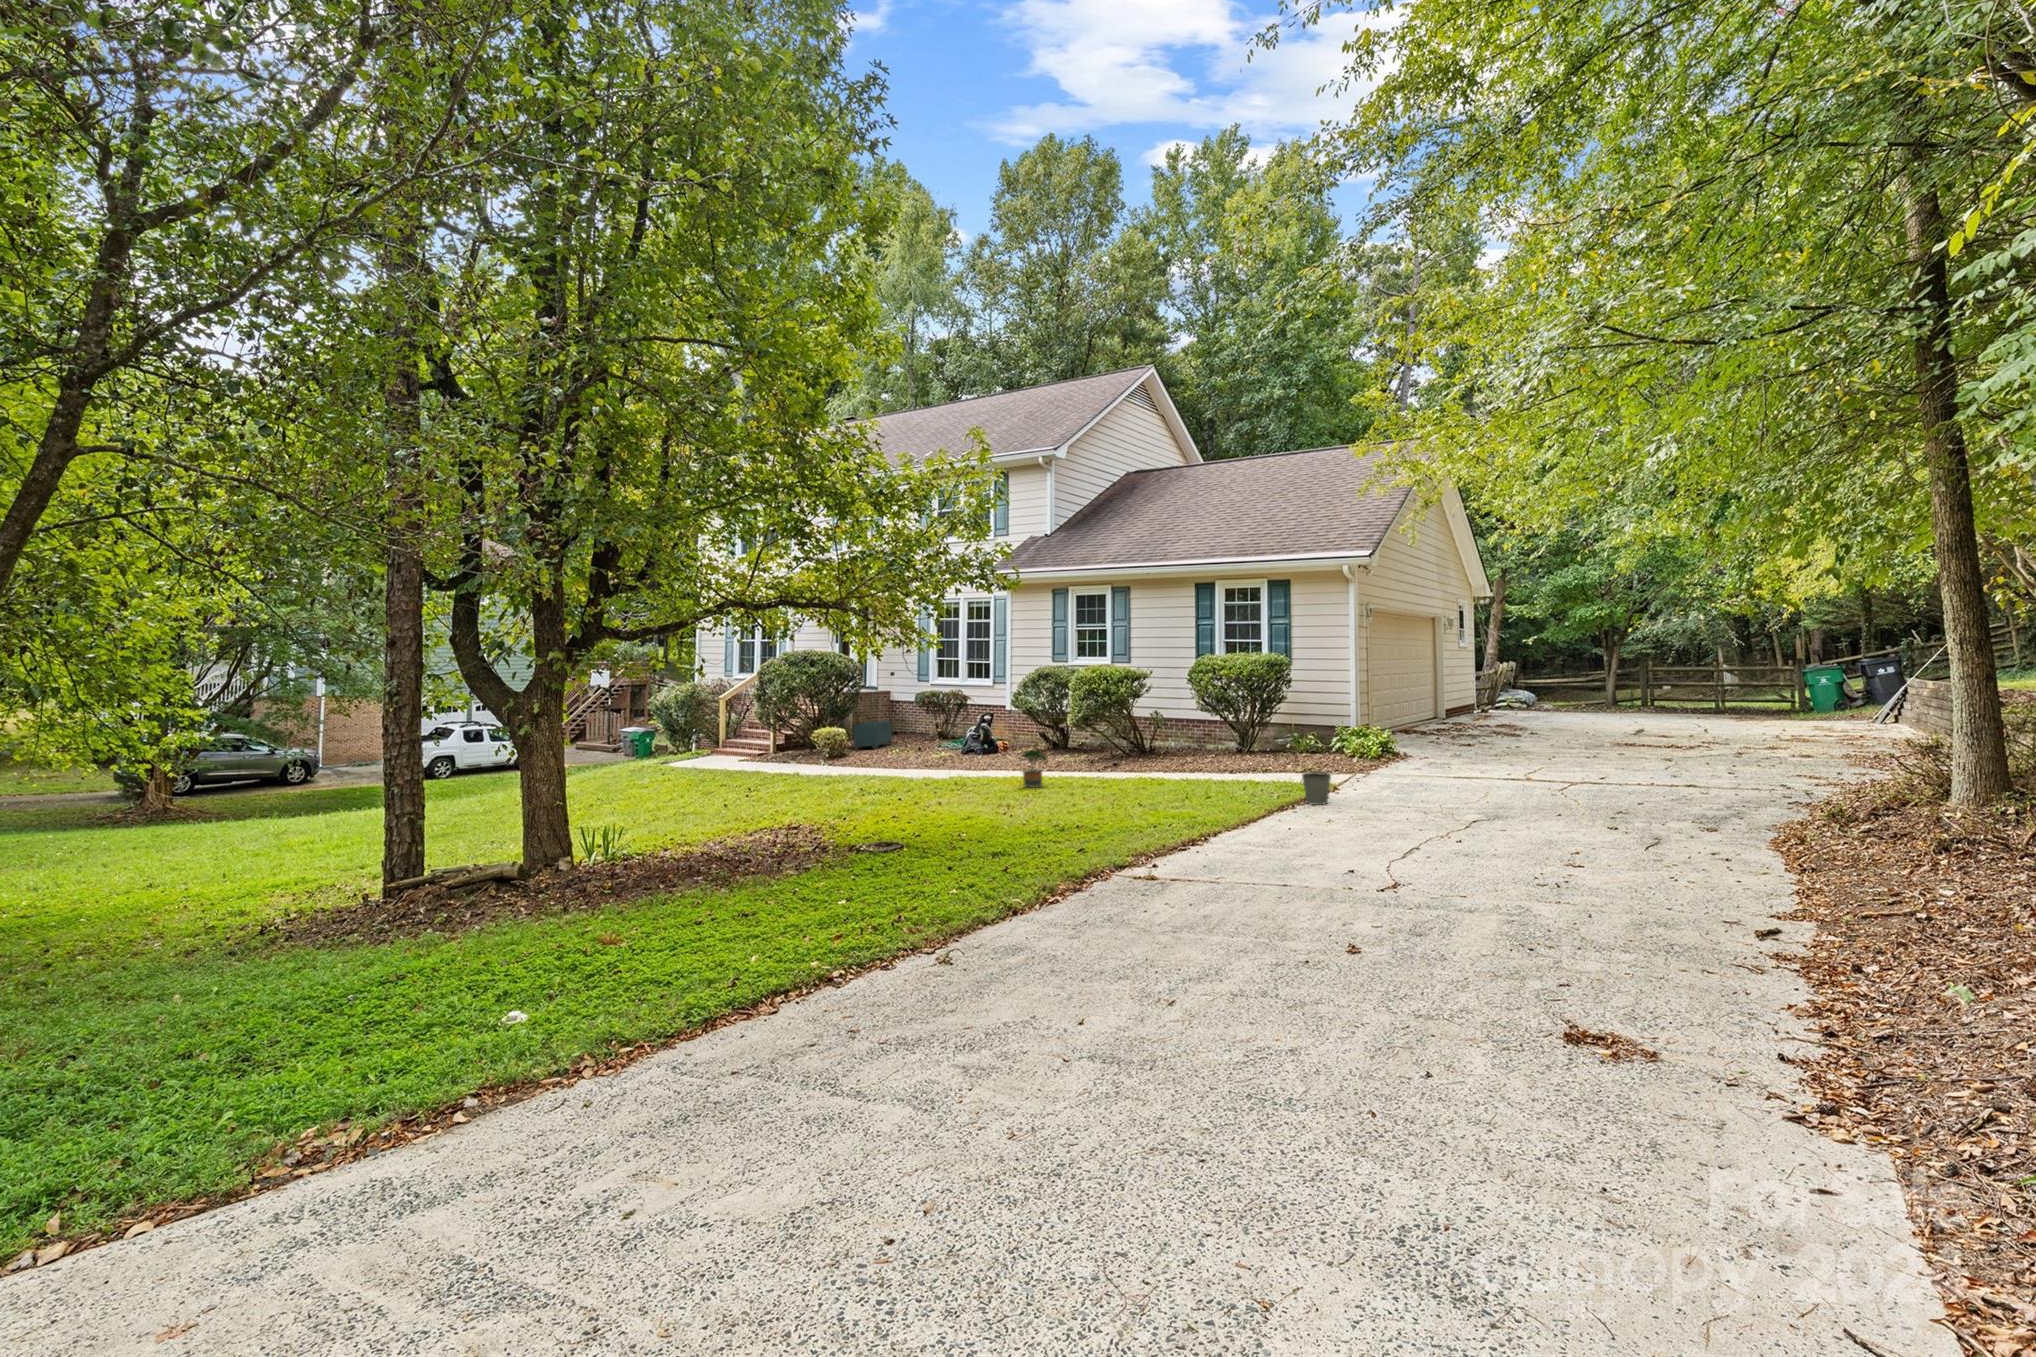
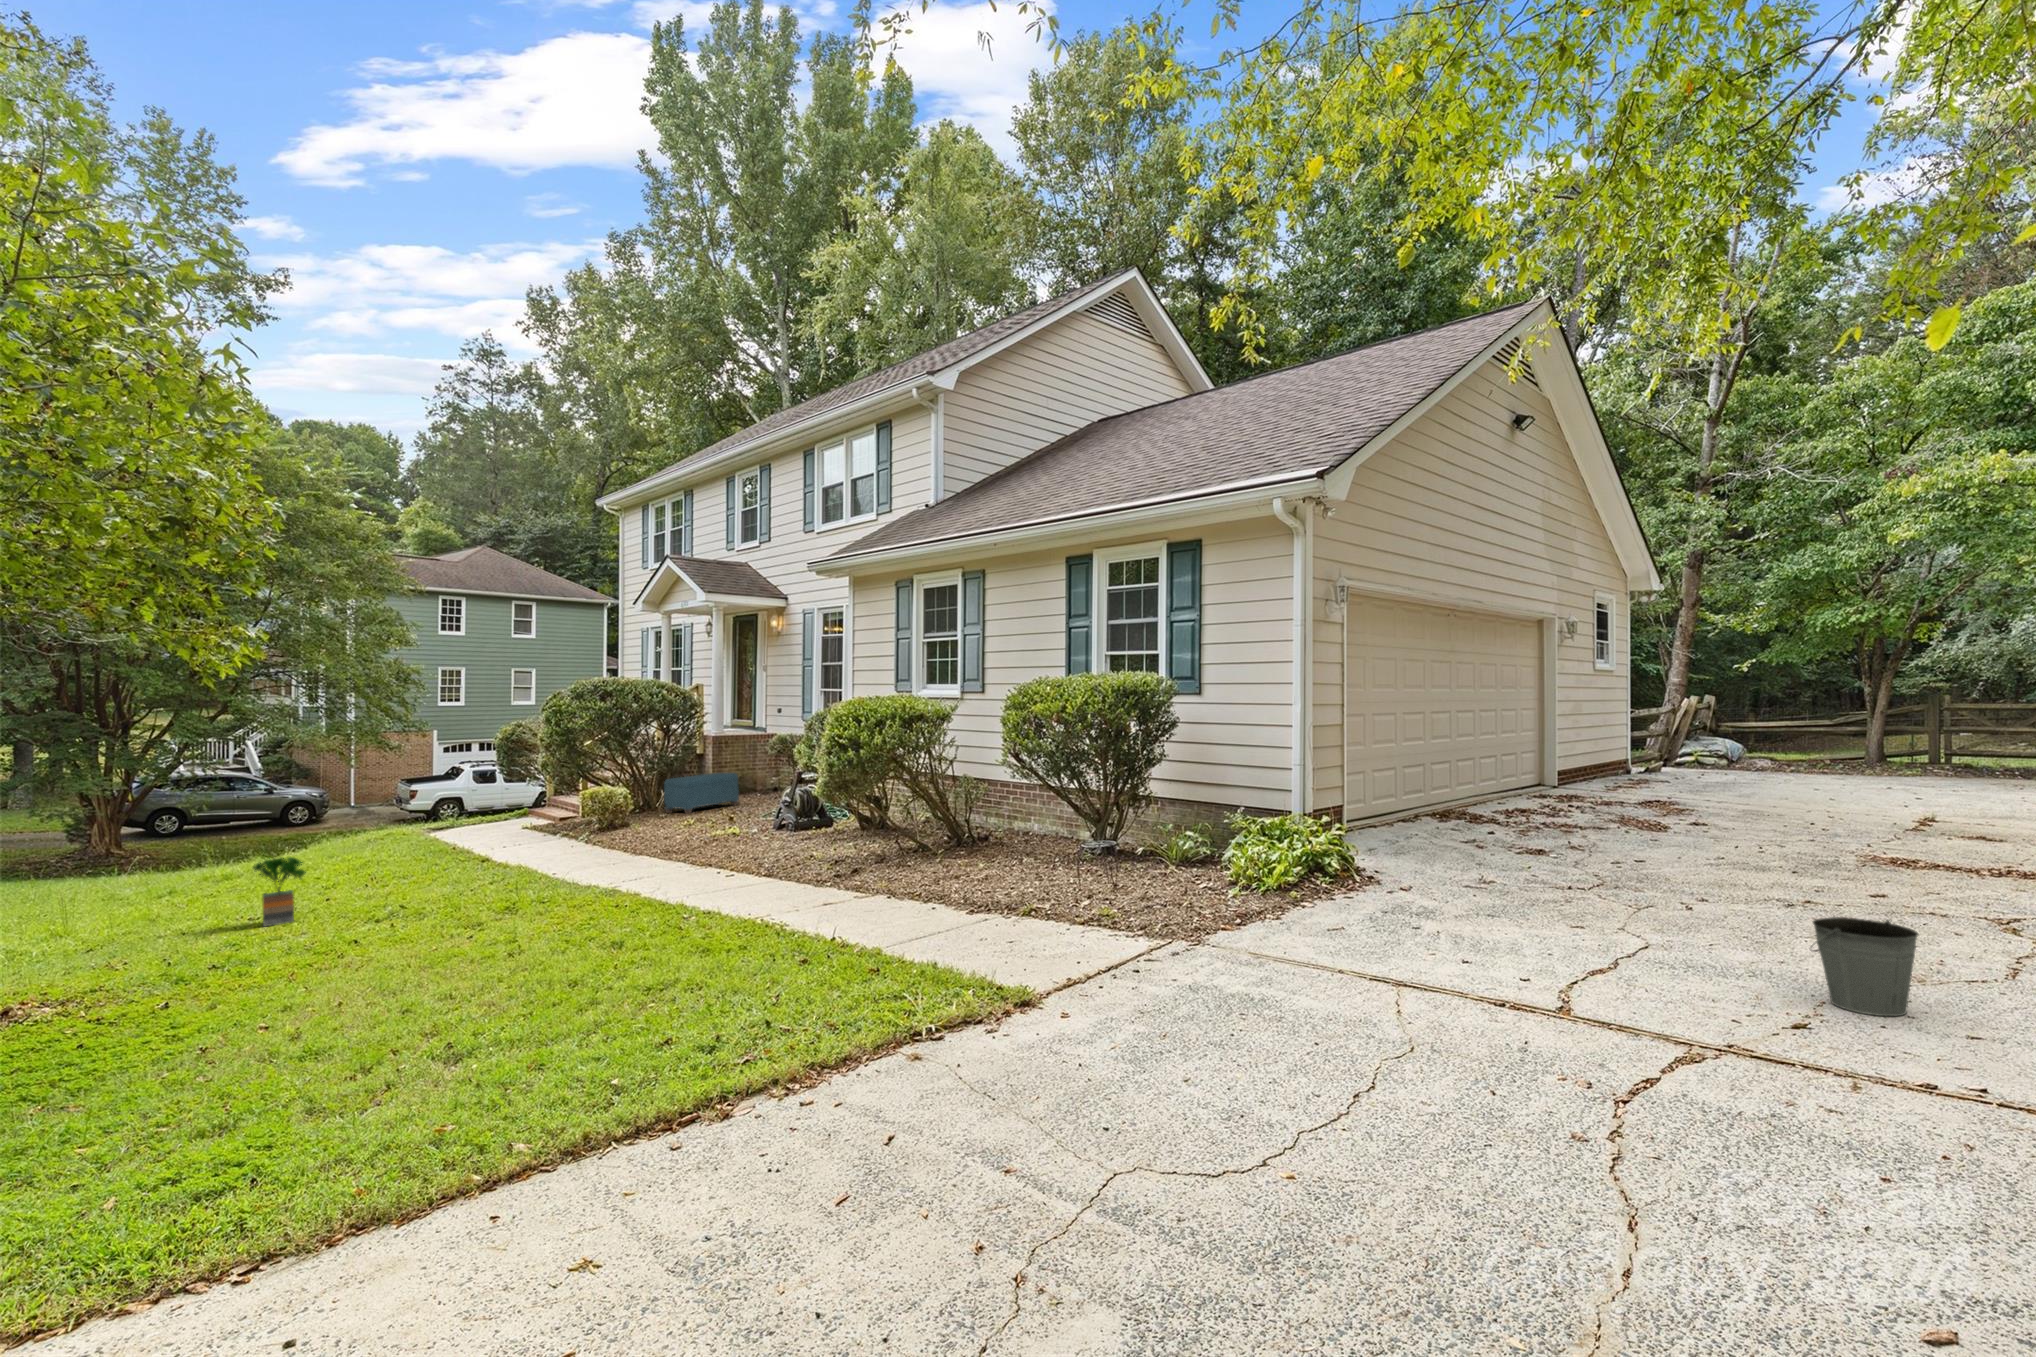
potted tree: present [1020,751,1047,788] -> present [253,857,306,926]
bucket: present [1302,772,1331,805] -> present [1811,917,1918,1016]

